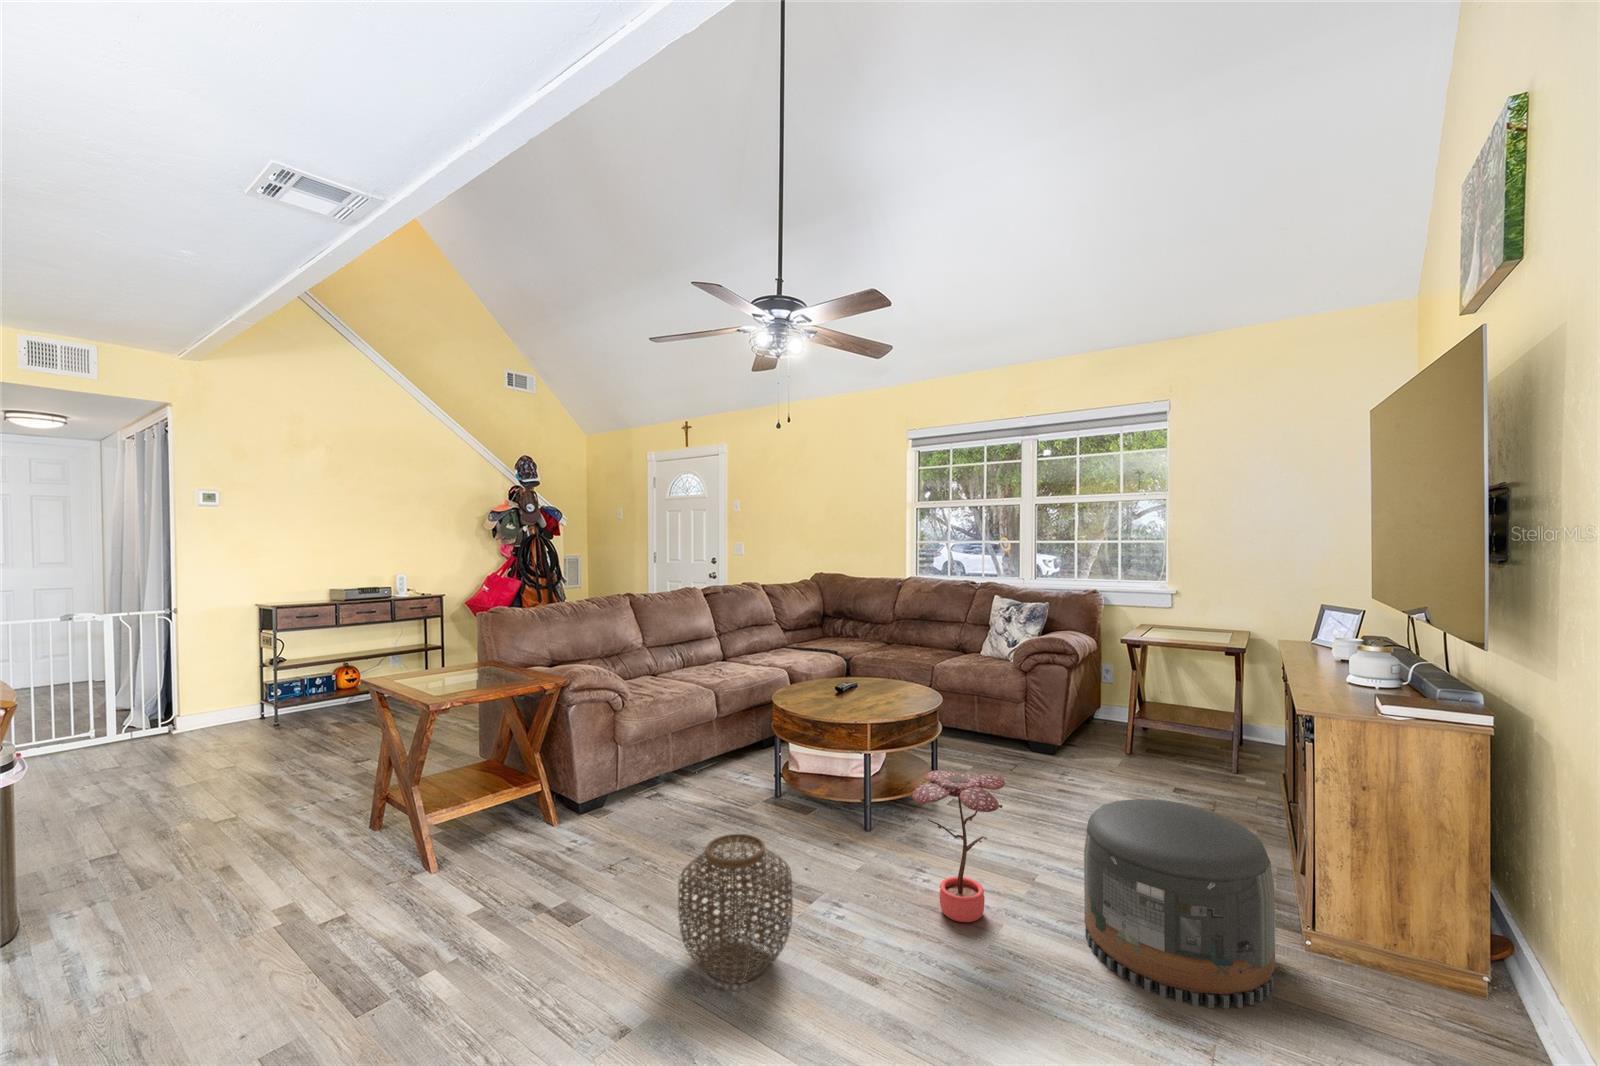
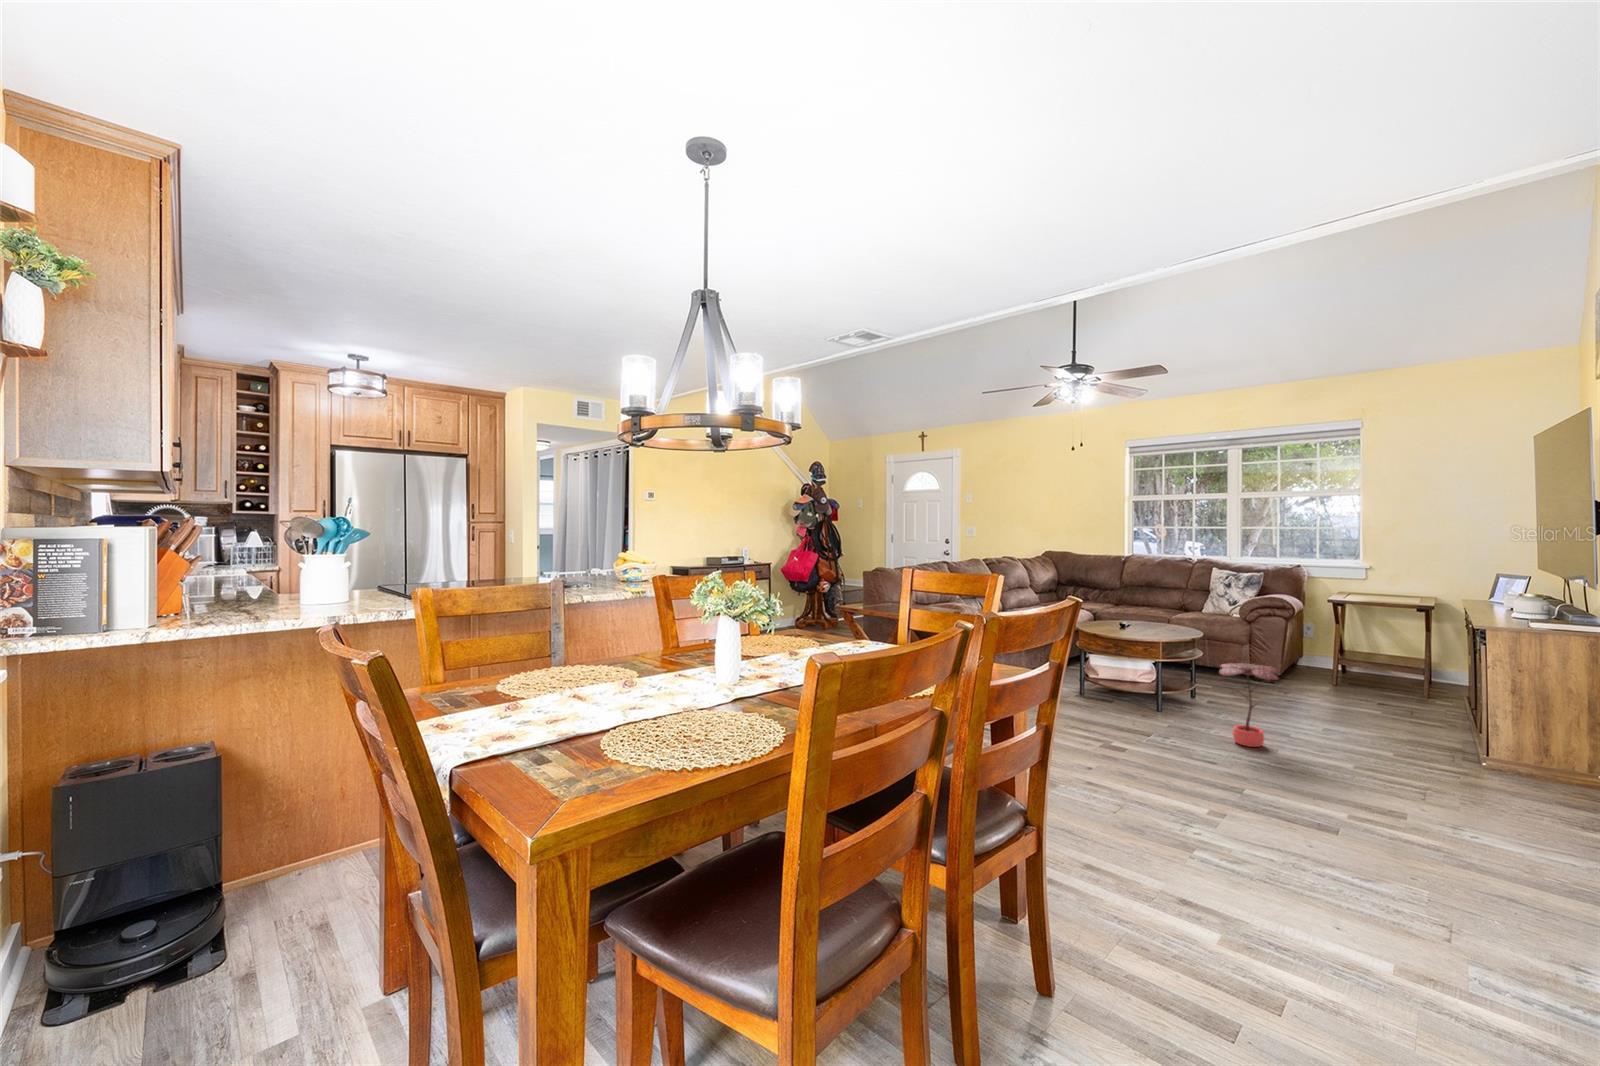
pouf: present [1084,799,1275,1009] -> none [1333,681,1462,783]
woven basket: present [678,834,793,982] -> none [1093,685,1161,758]

